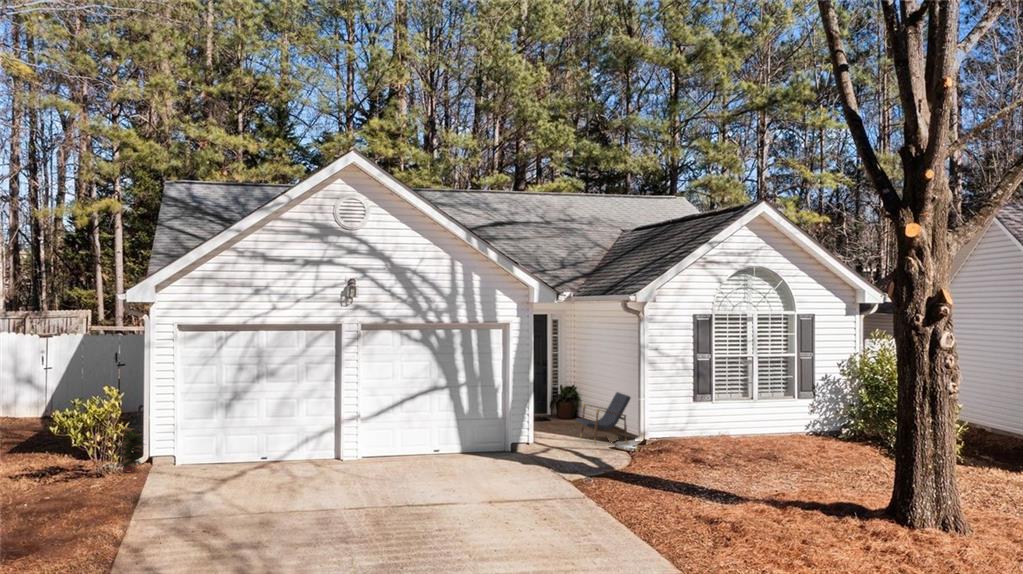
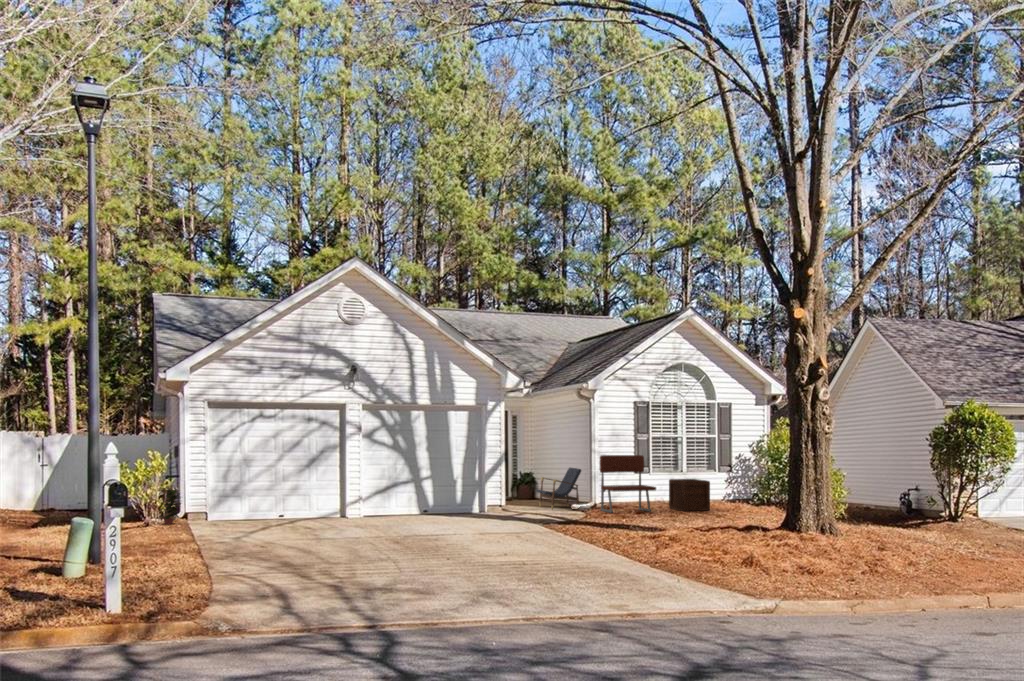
bench: none [652,381,721,452] -> present [600,455,656,513]
wooden crate: none [736,407,787,449] -> present [669,479,710,511]

